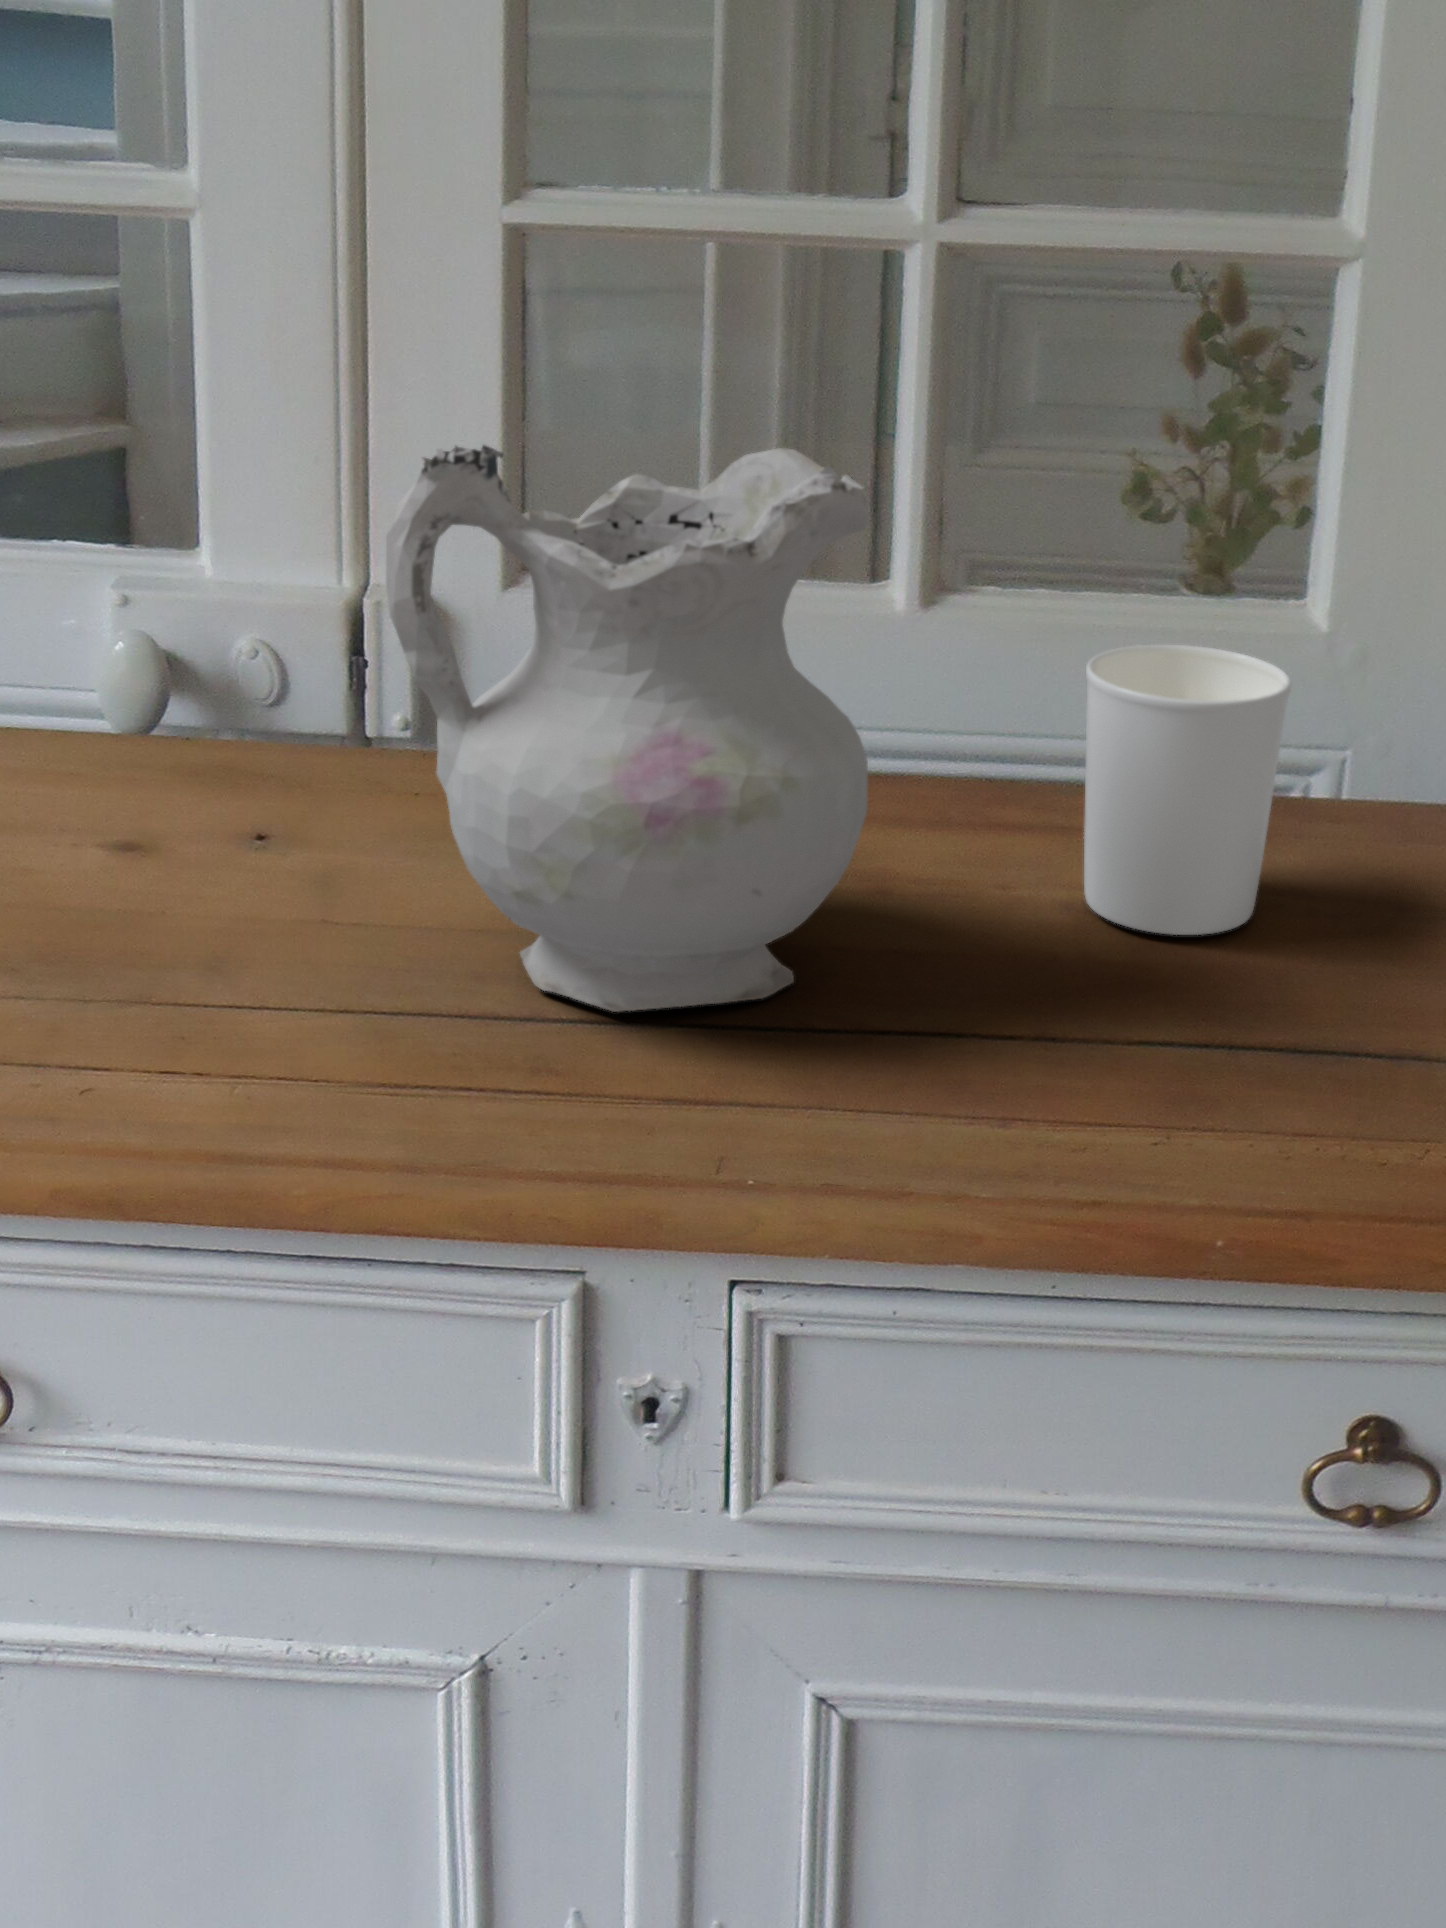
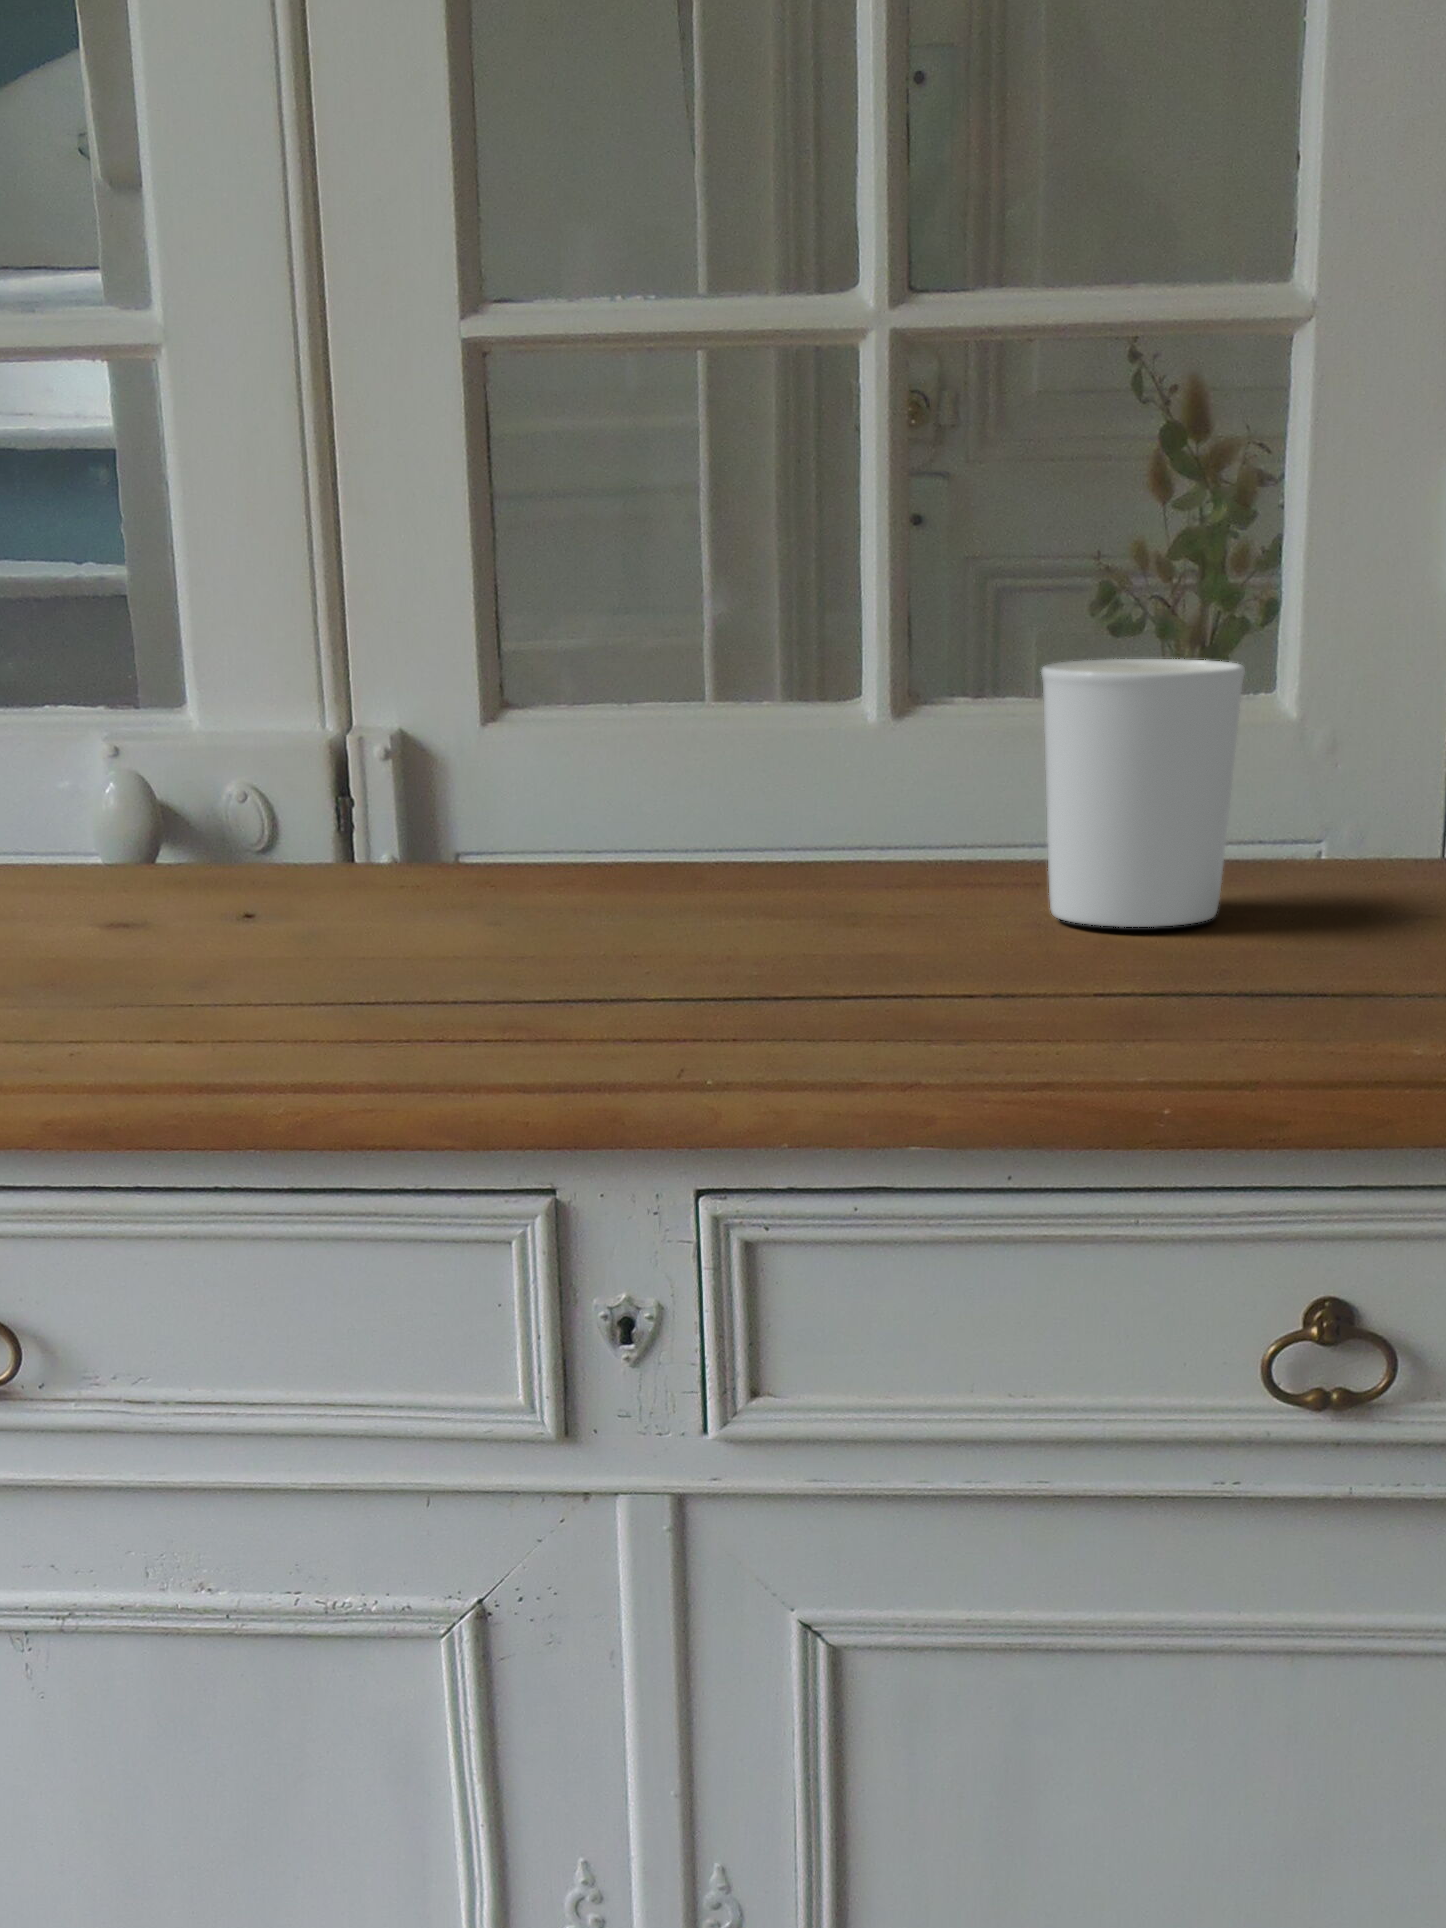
ceramic pitcher: present [386,445,869,1012] -> none [339,408,823,978]

